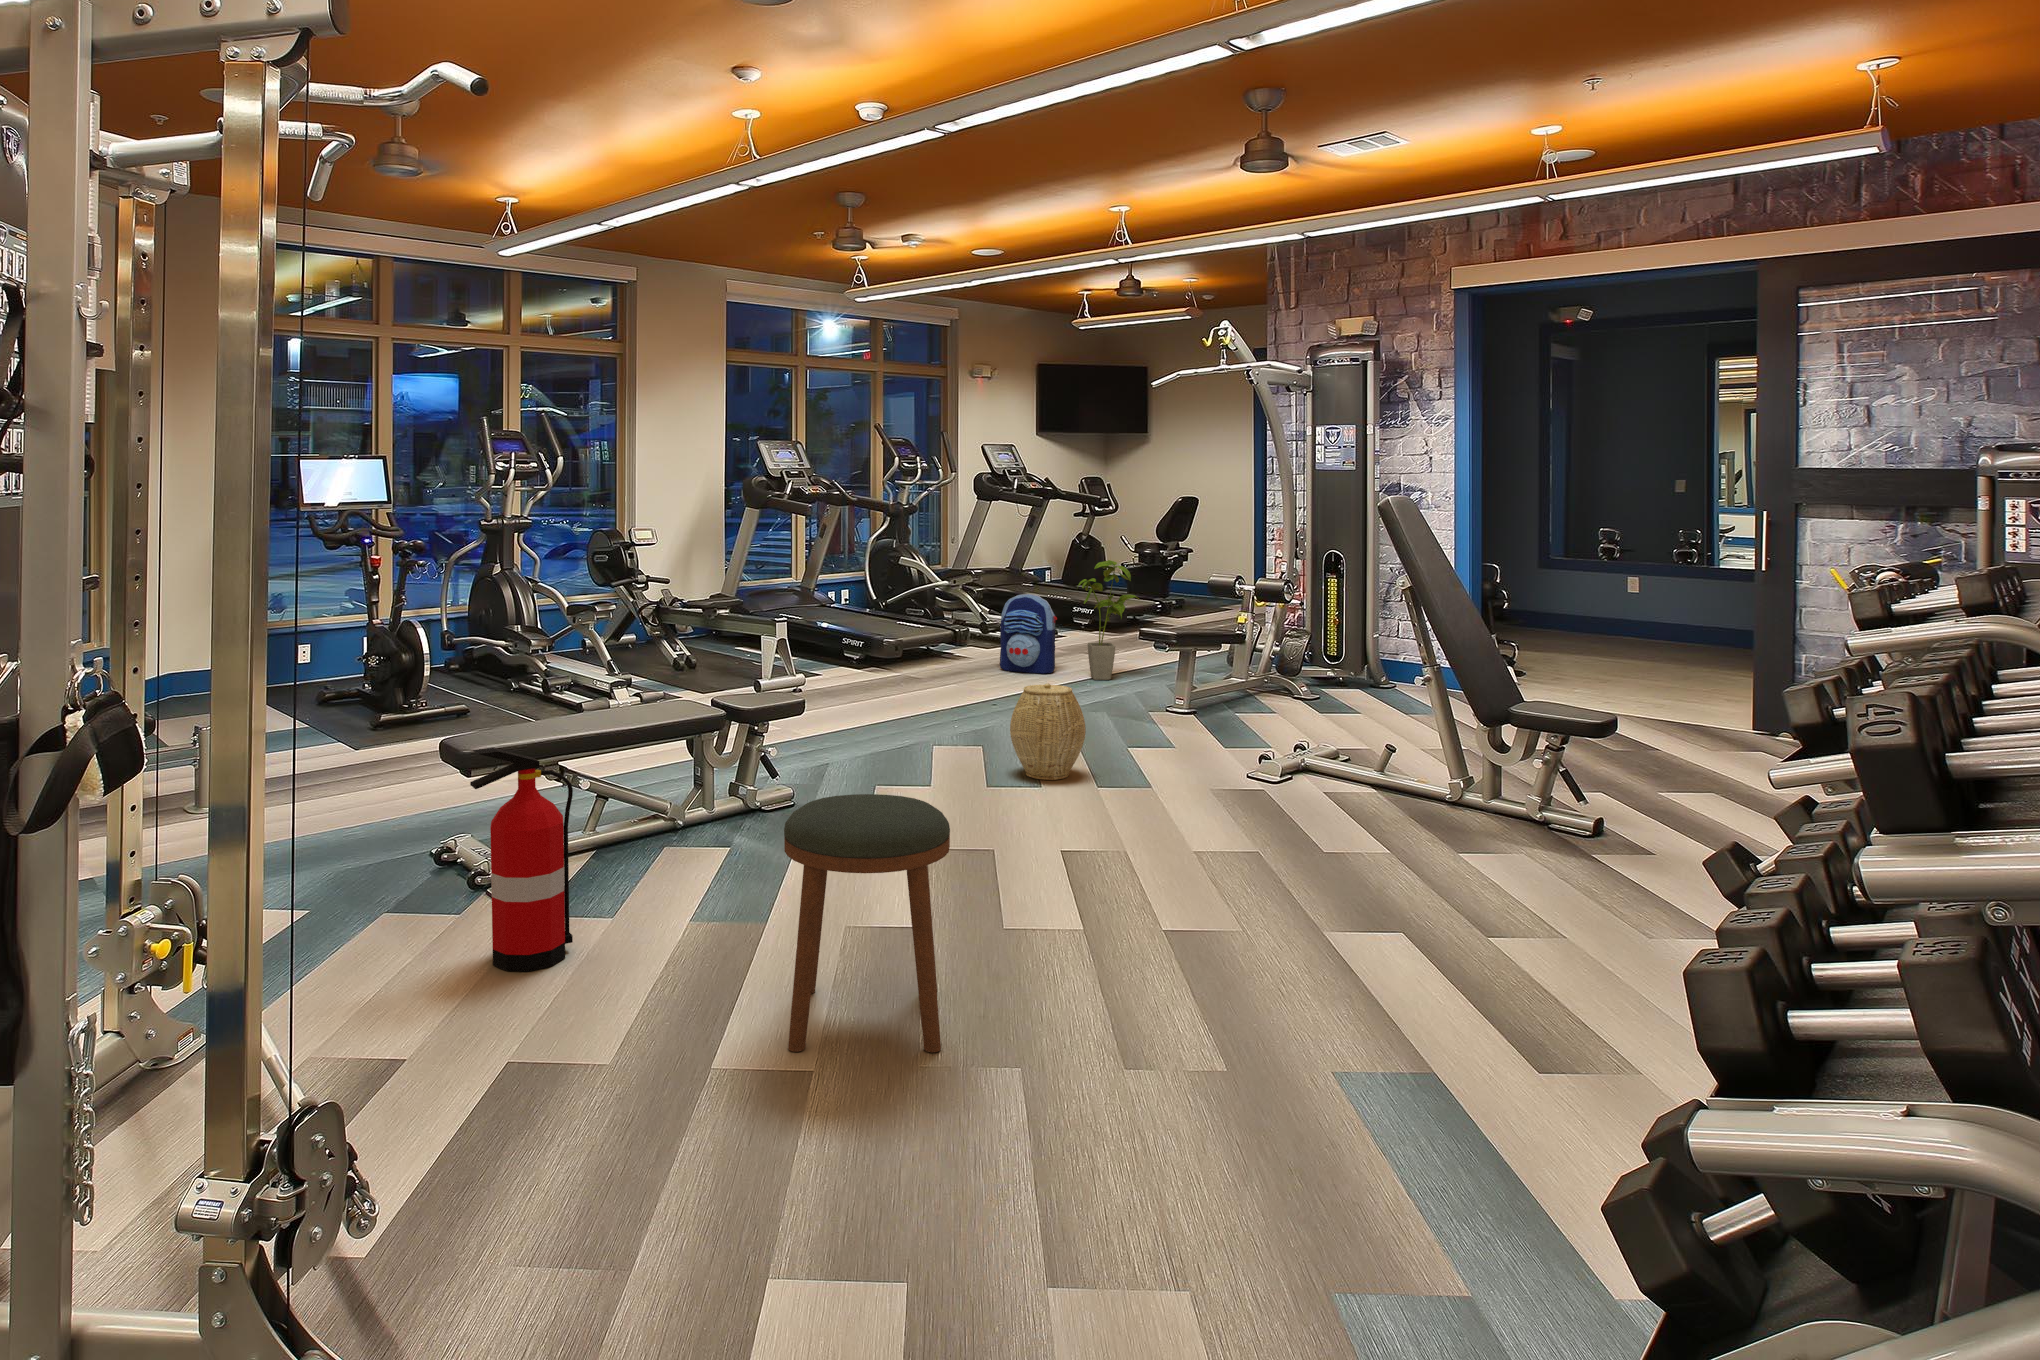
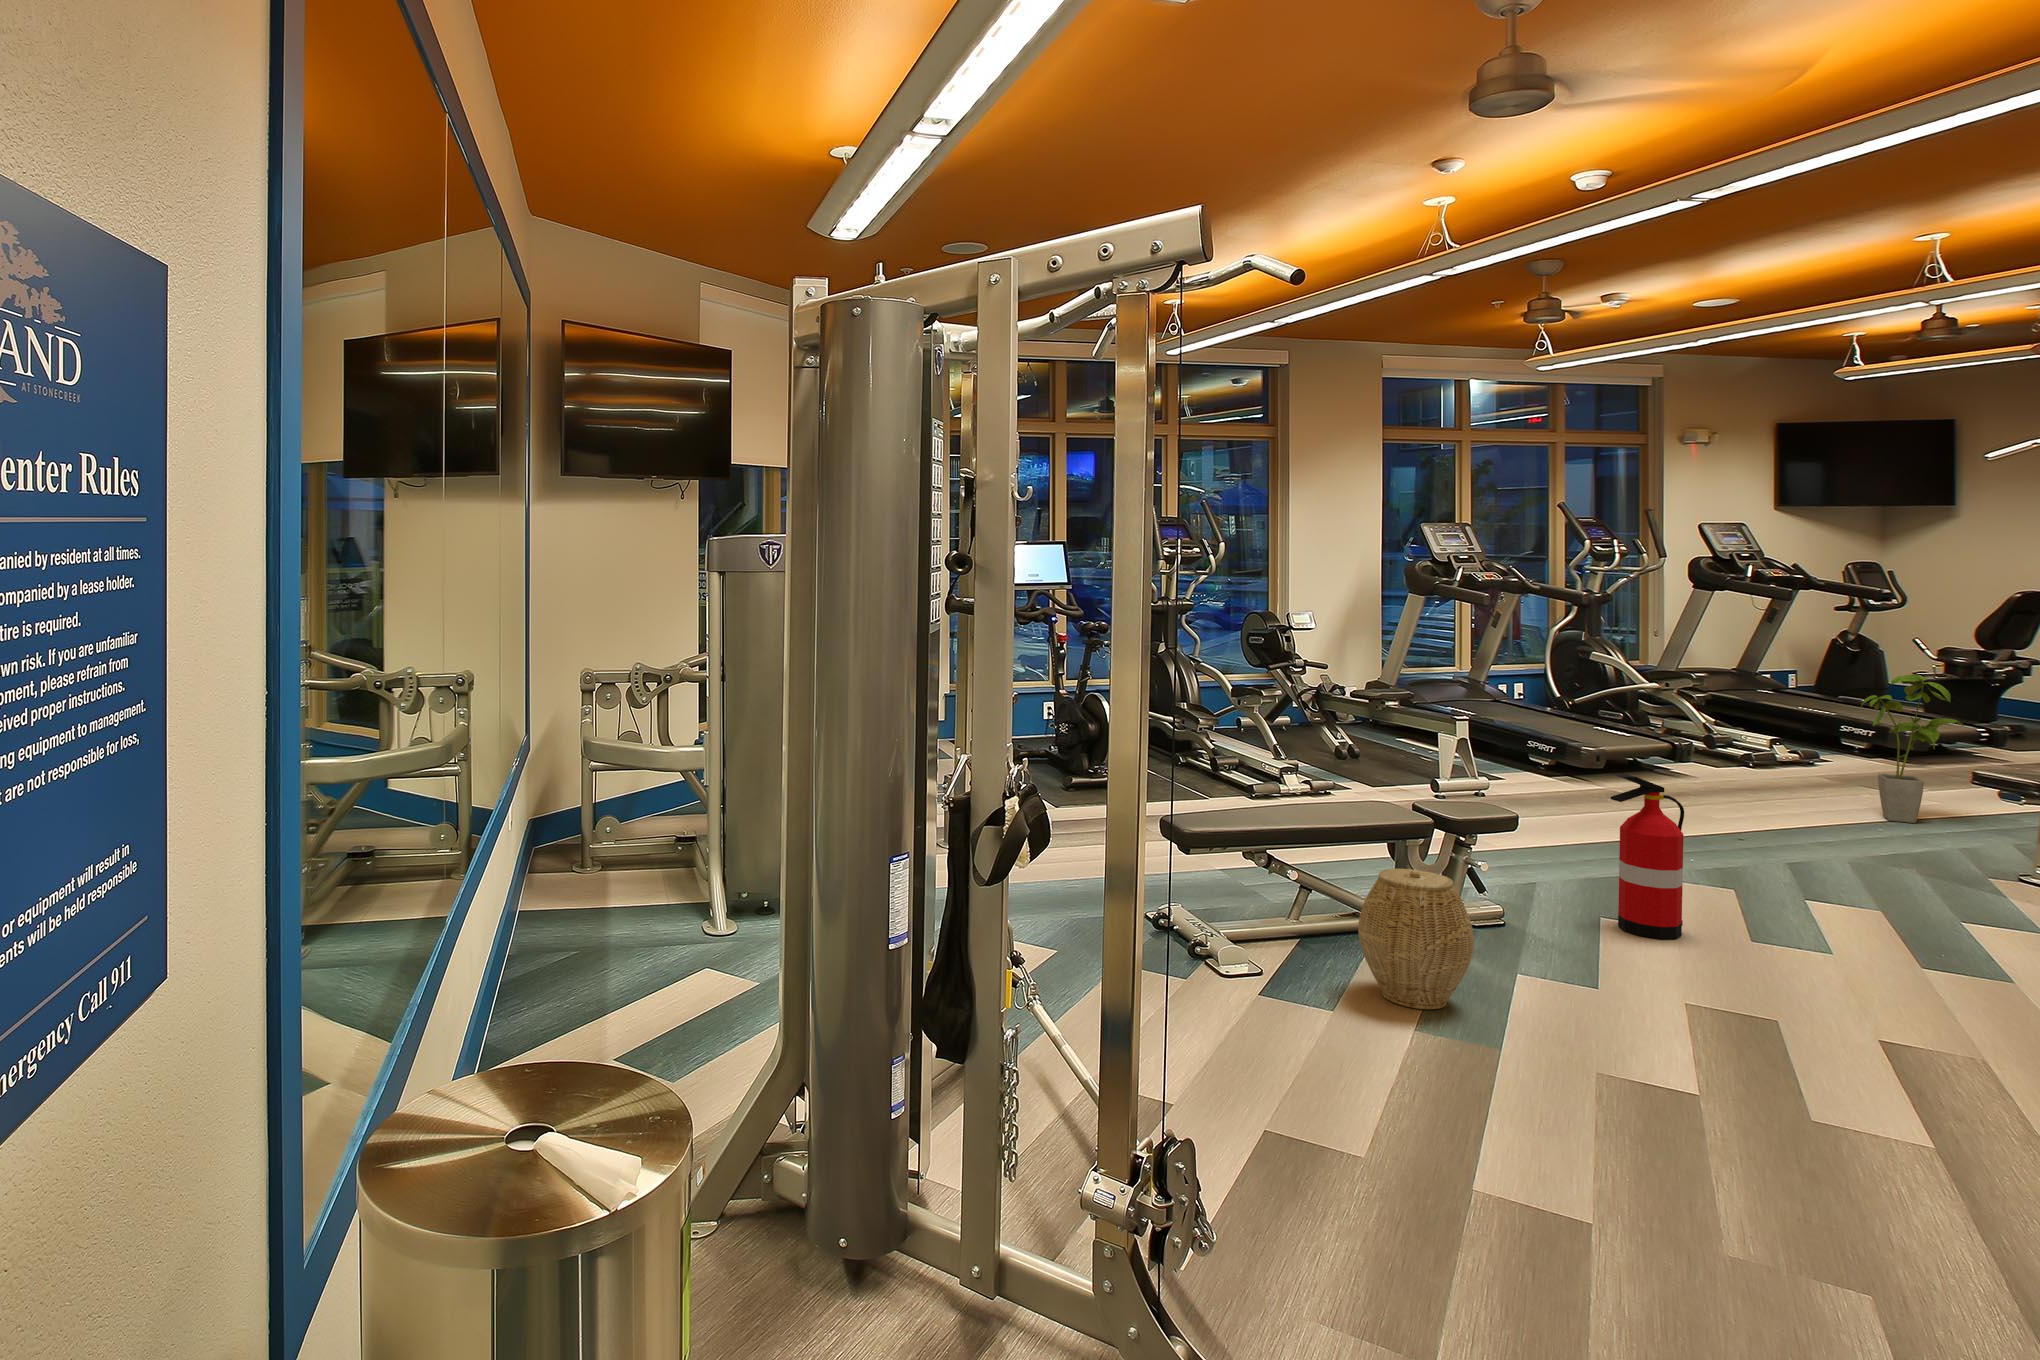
backpack: present [1000,594,1057,674] -> none [1741,707,1828,805]
woven basket: present [1010,683,1086,780] -> present [1358,869,1474,1009]
fire extinguisher: present [470,748,573,971] -> present [1611,774,1684,939]
stool: present [784,794,950,1052] -> none [1554,935,1768,1244]

